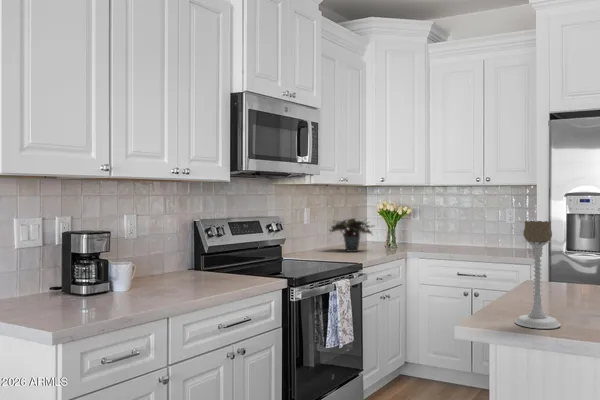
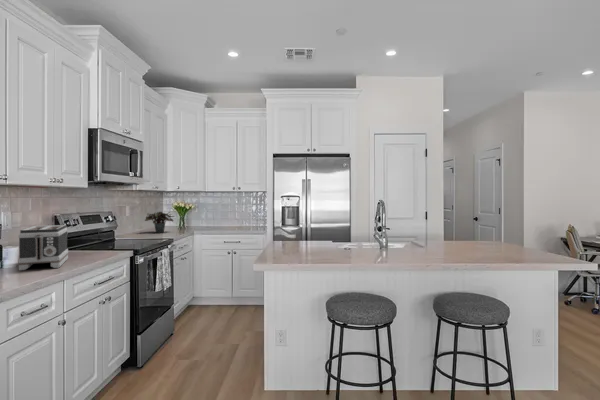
candle holder: present [515,221,560,329] -> none [278,211,298,262]
toaster: none [122,235,194,298] -> present [18,225,68,270]

